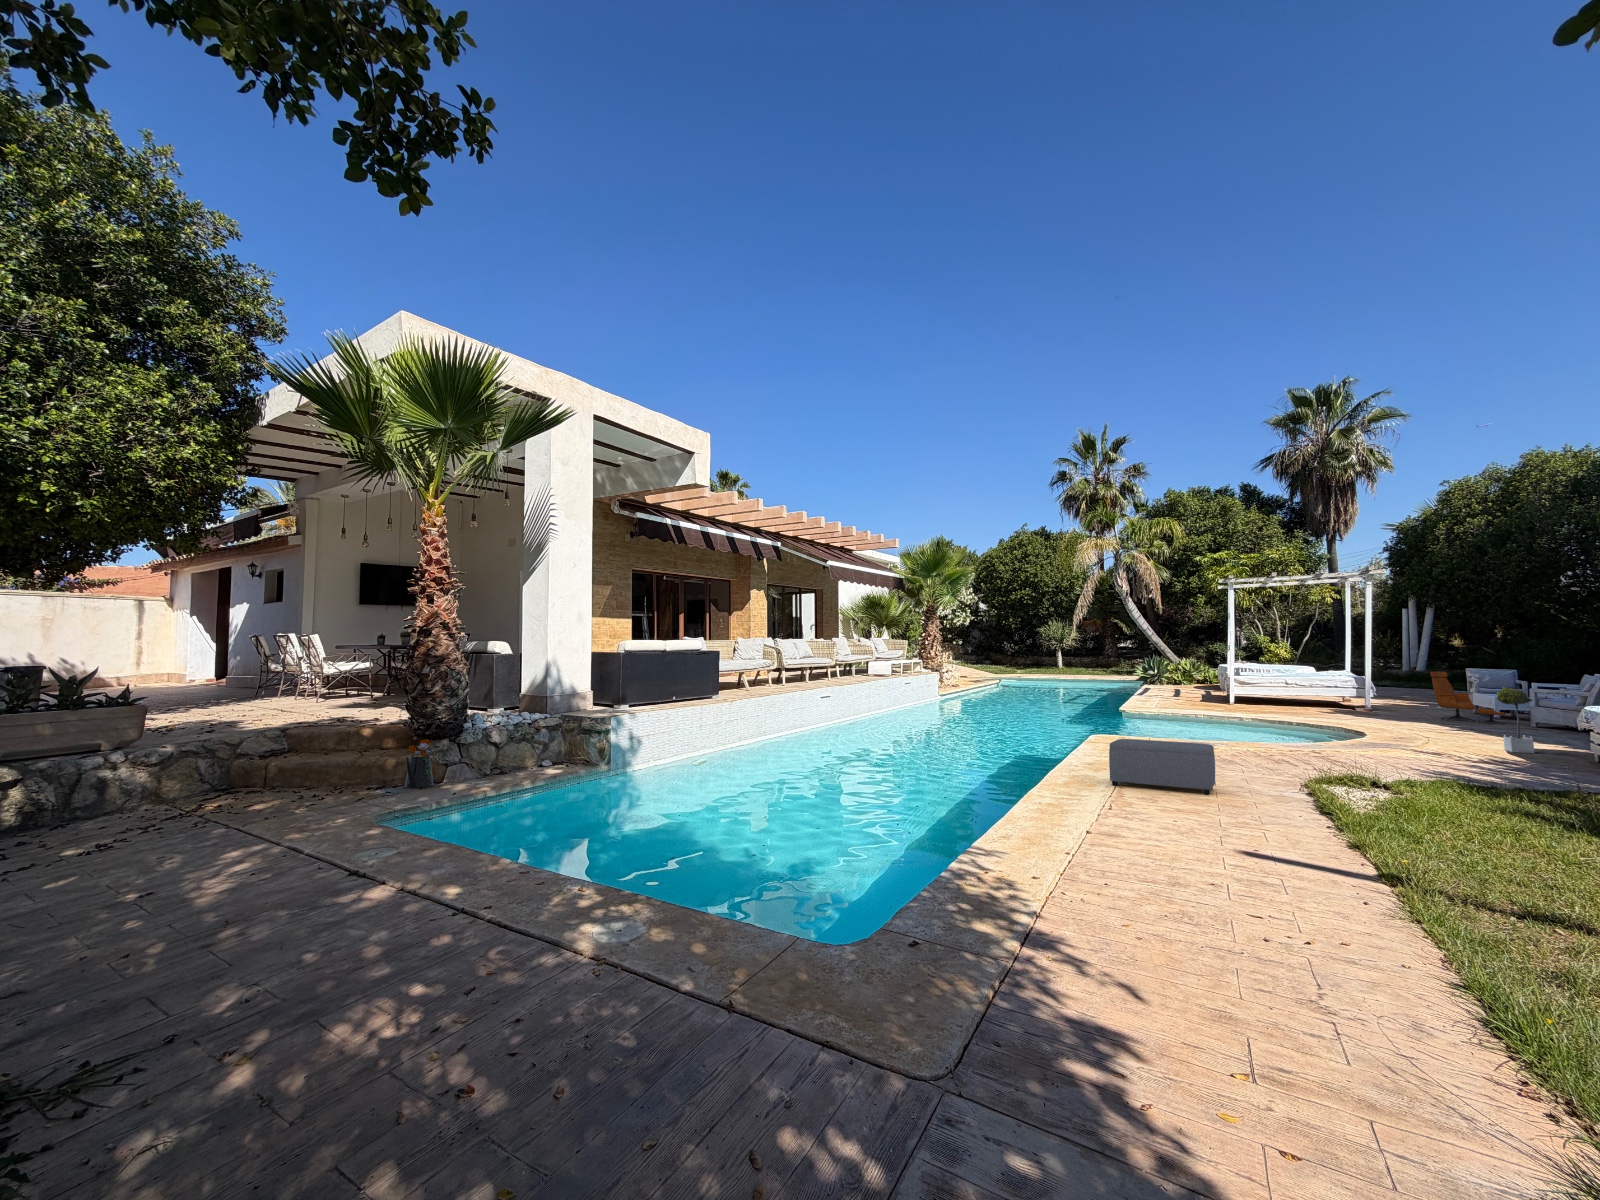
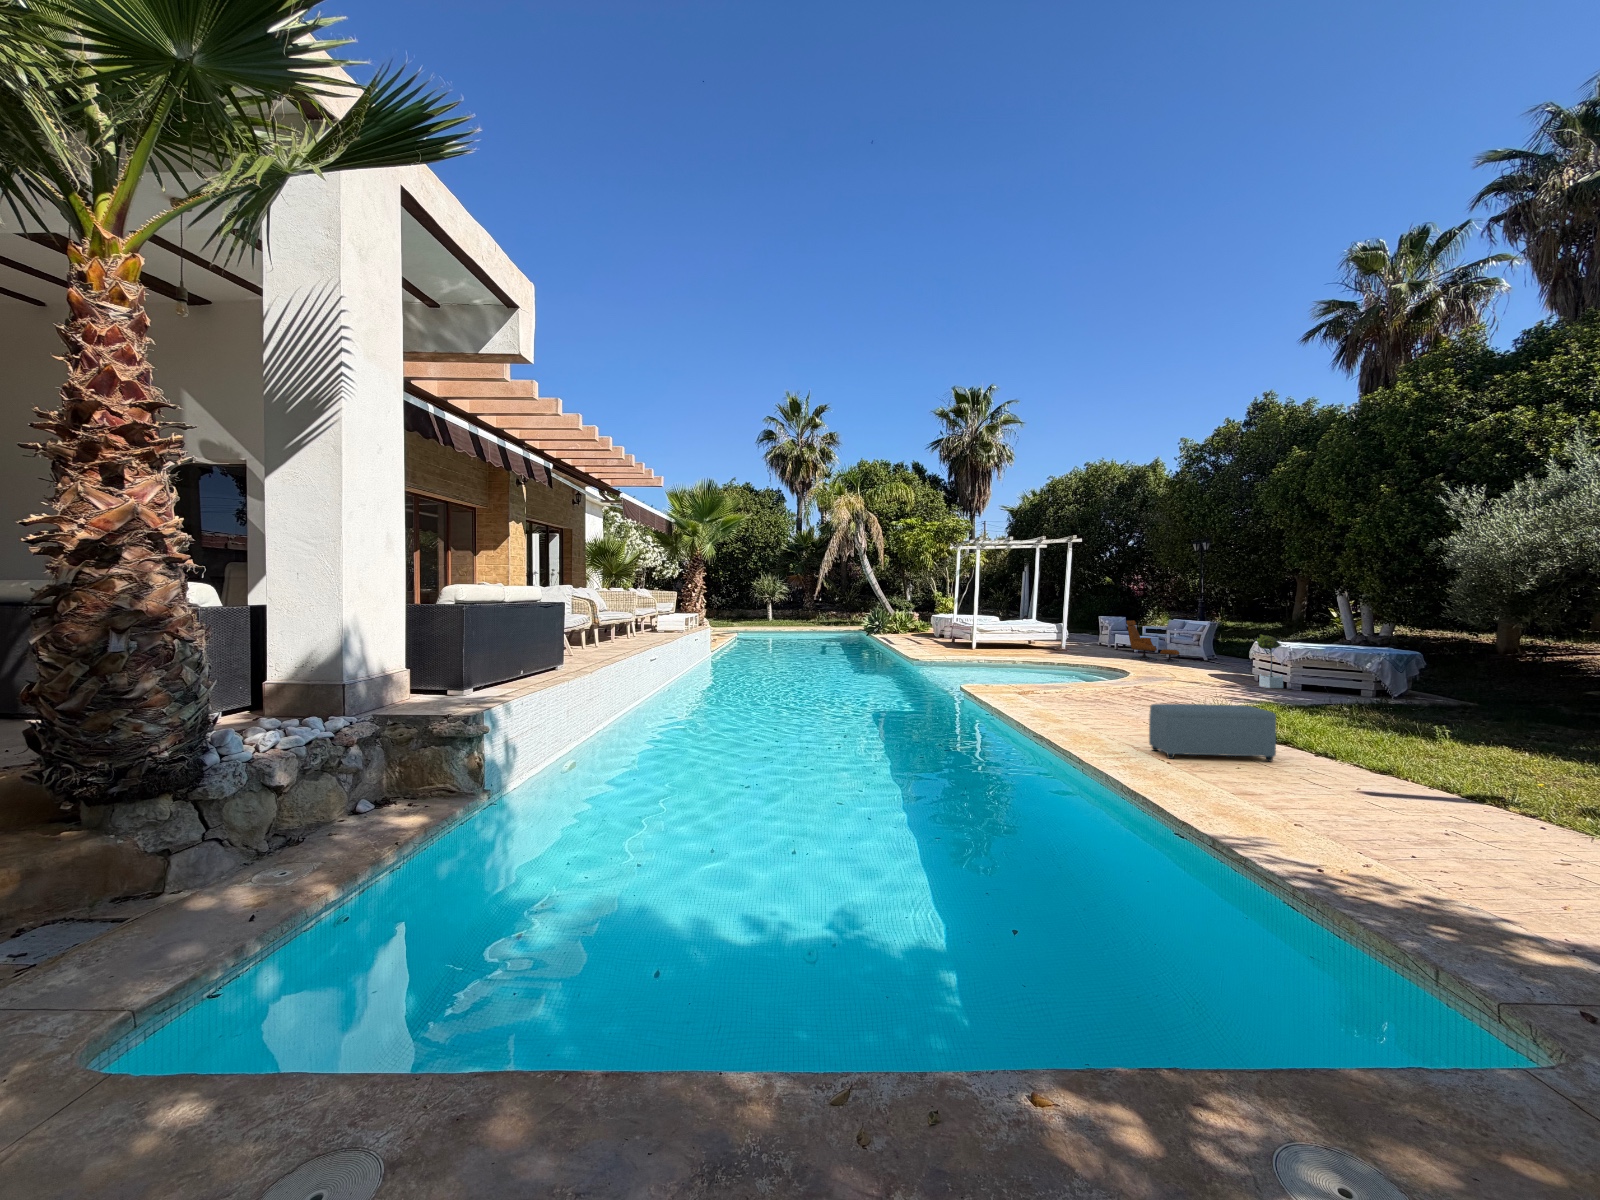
watering can: present [404,739,434,788] -> none [55,803,144,934]

